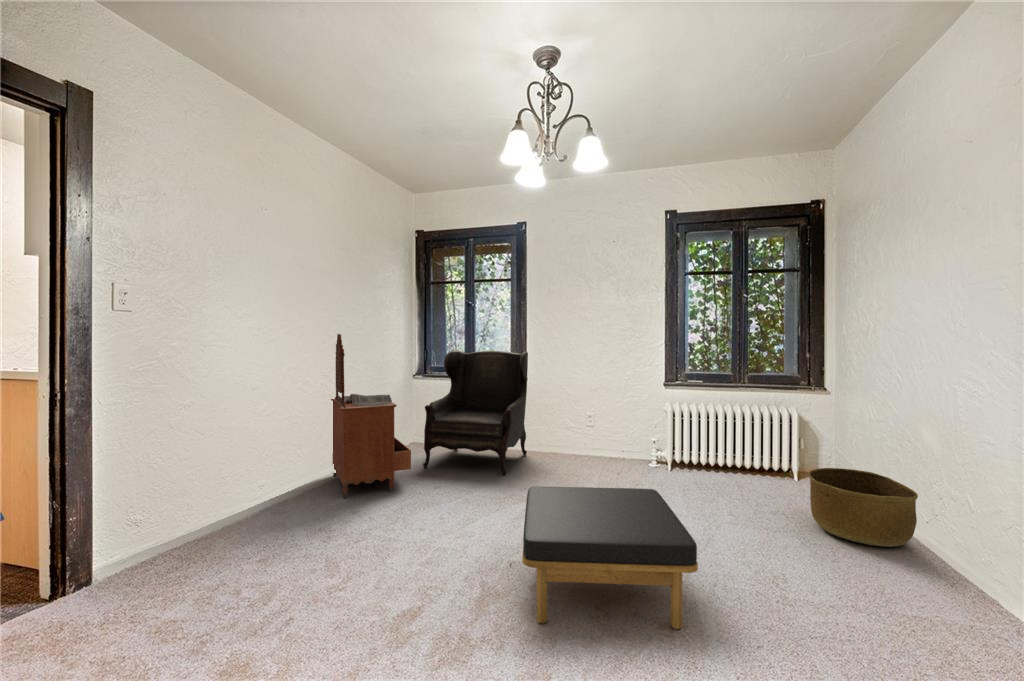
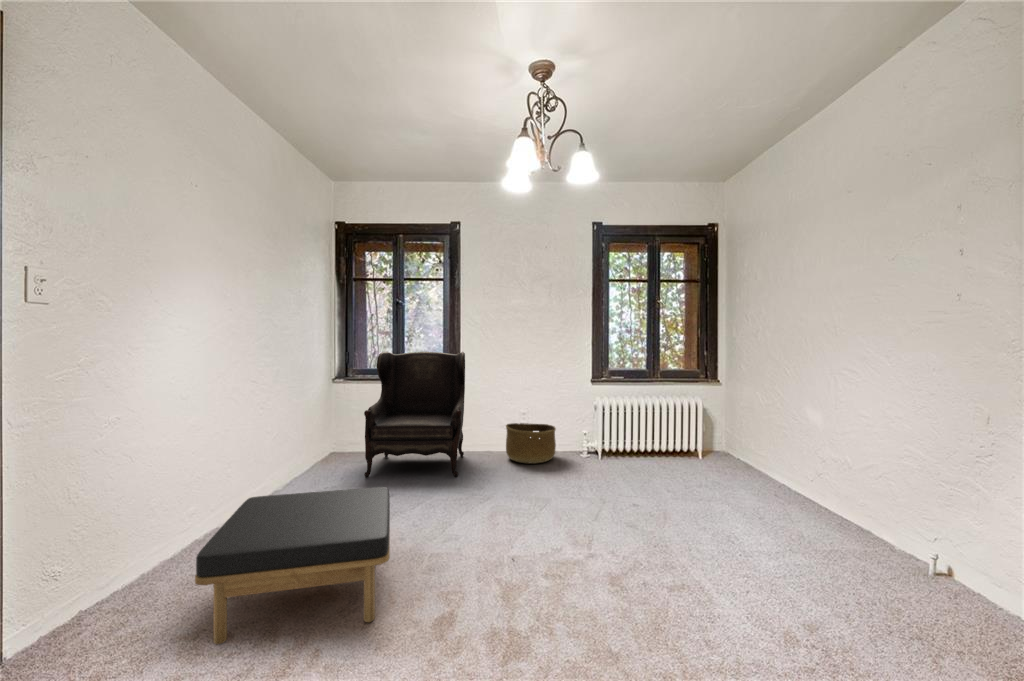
dresser: present [331,334,411,498] -> none [259,333,366,518]
basket: present [808,468,918,547] -> present [506,423,556,464]
ottoman: present [522,486,698,629] -> present [195,487,390,644]

